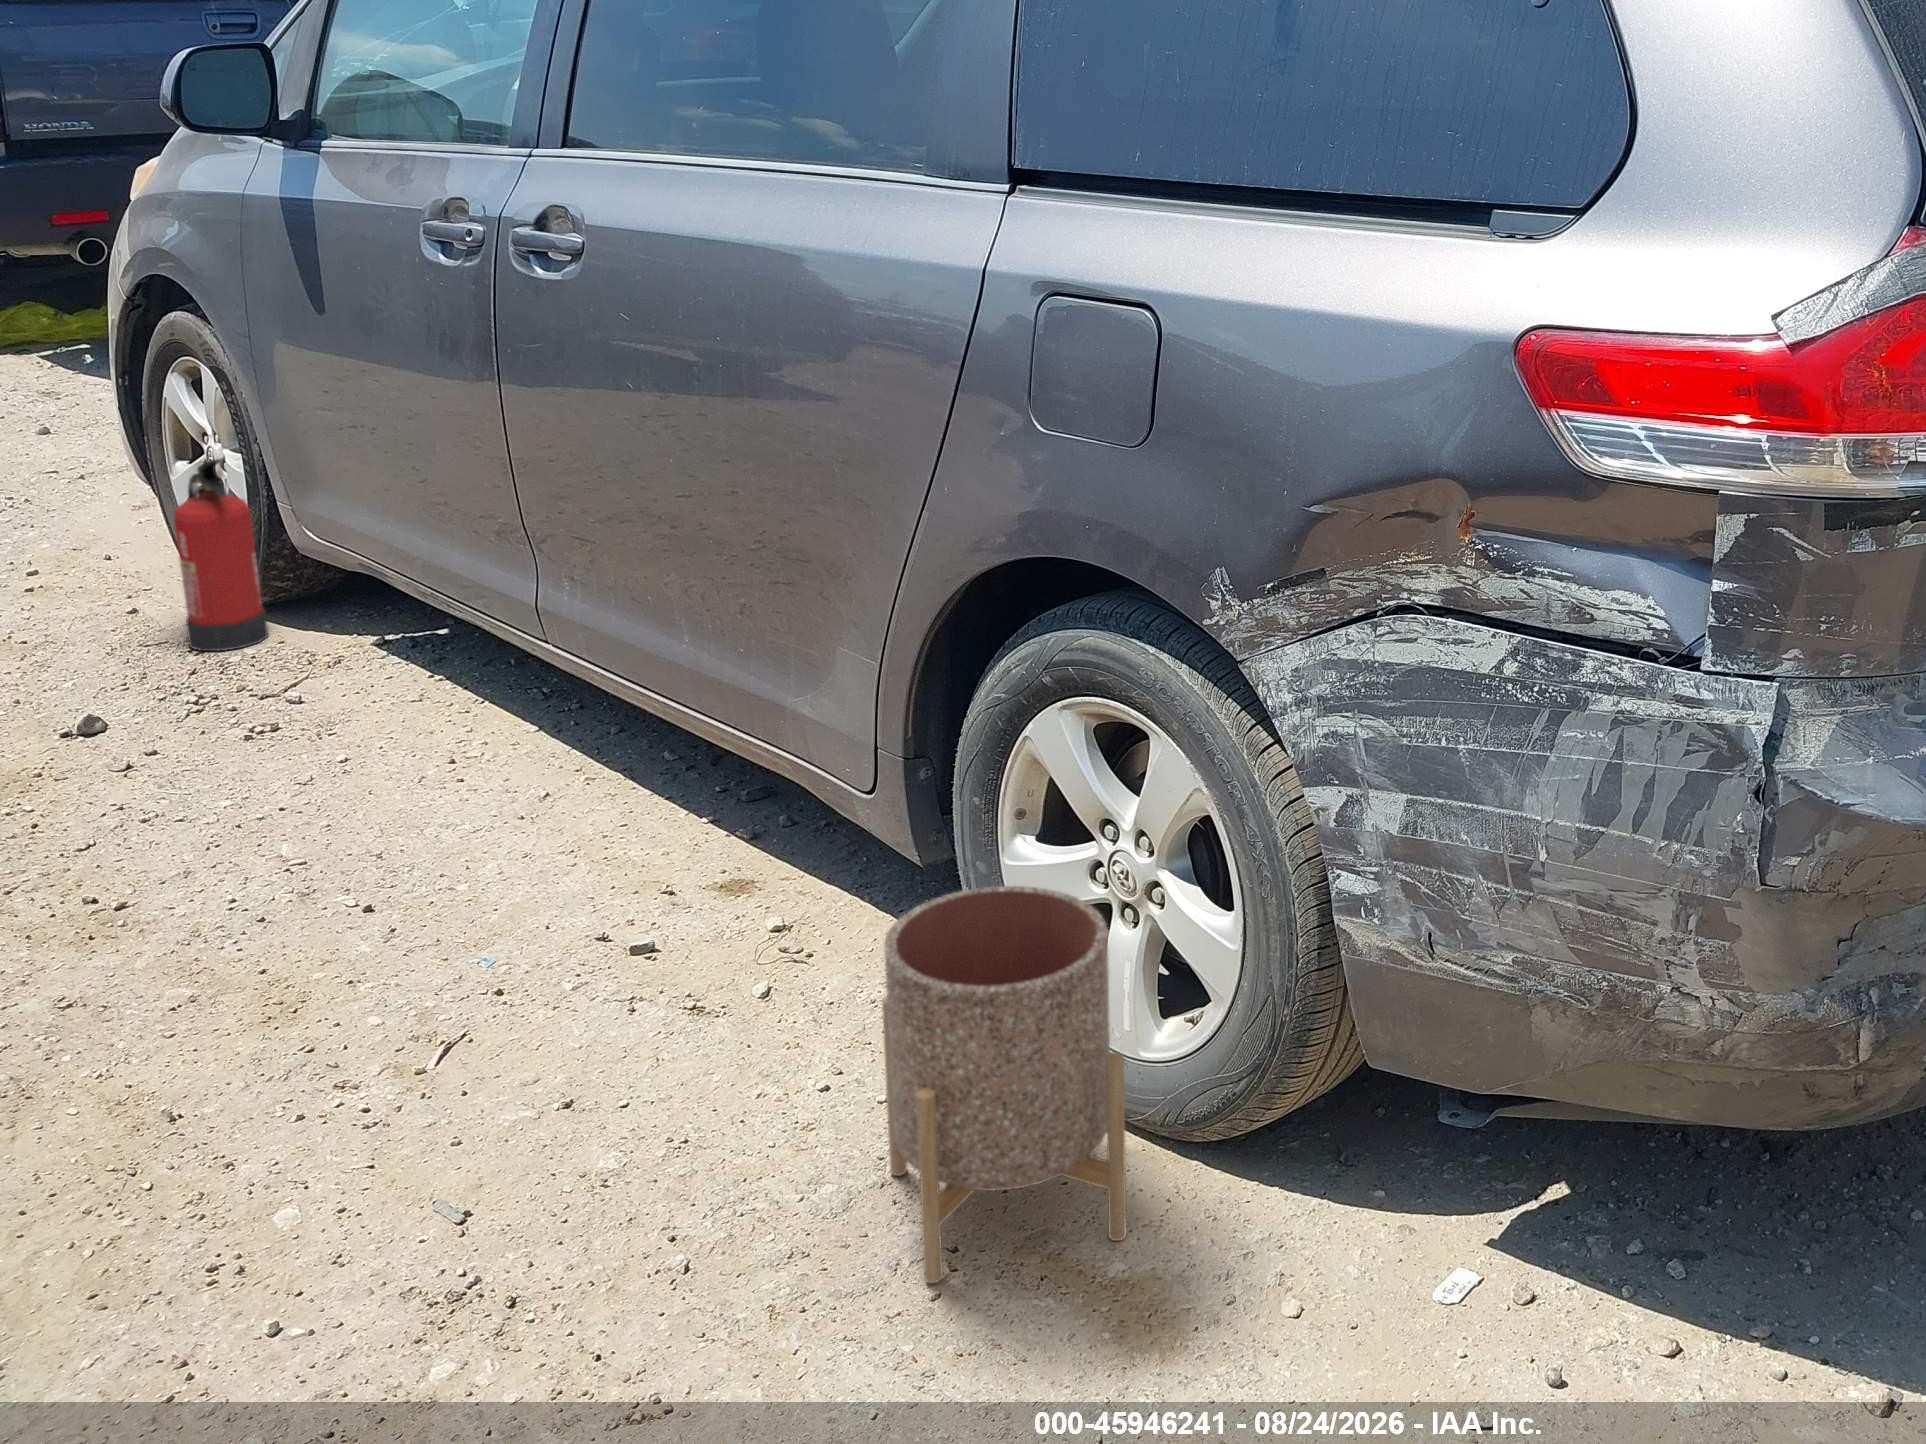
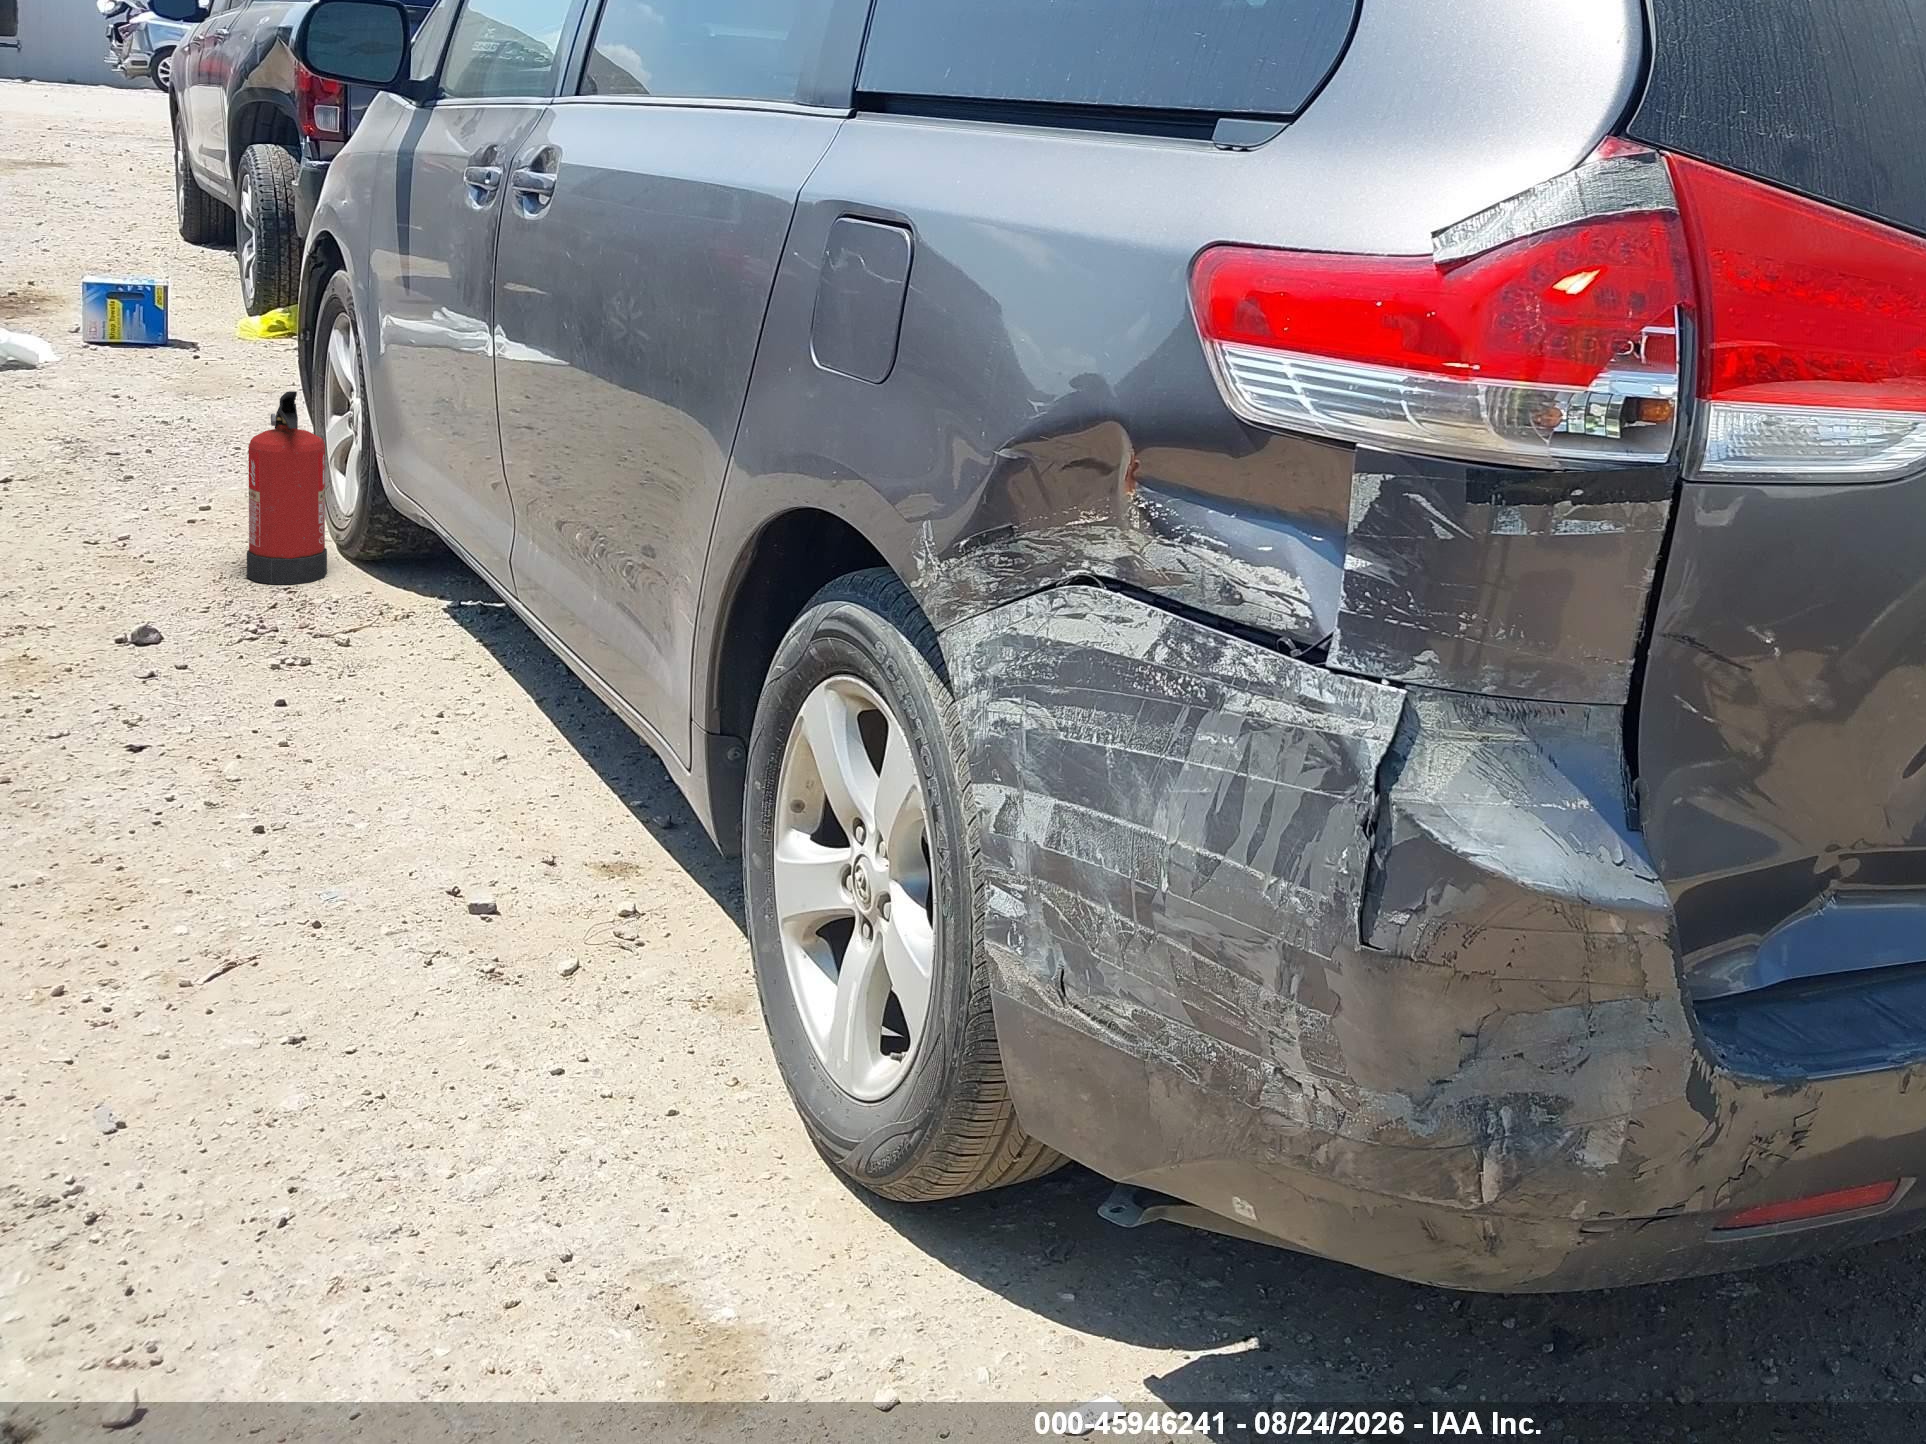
planter: present [882,886,1127,1283] -> none [535,870,812,1297]

